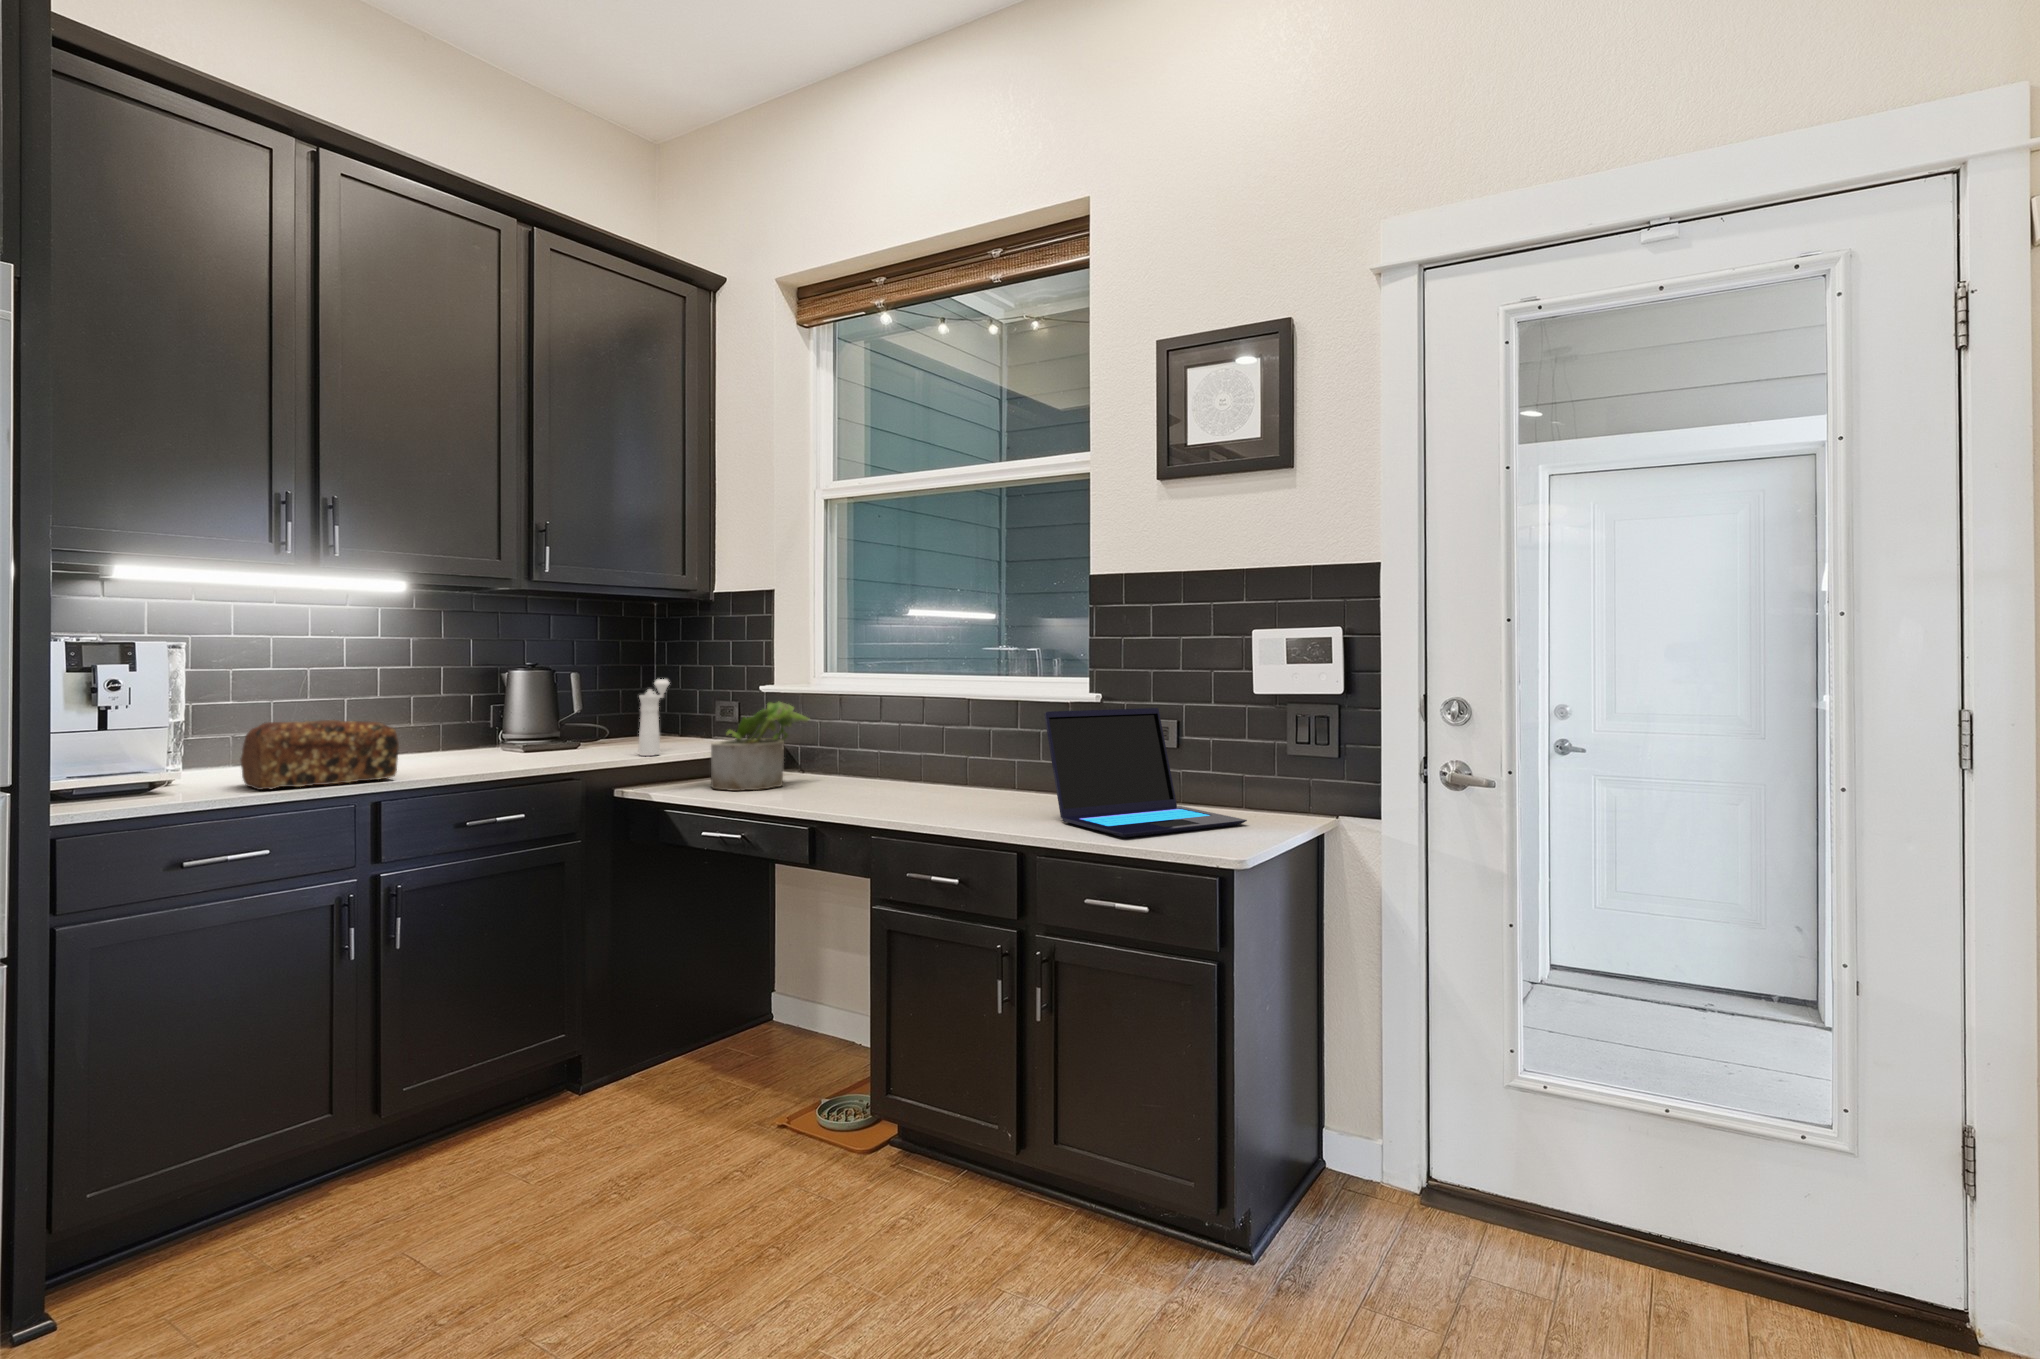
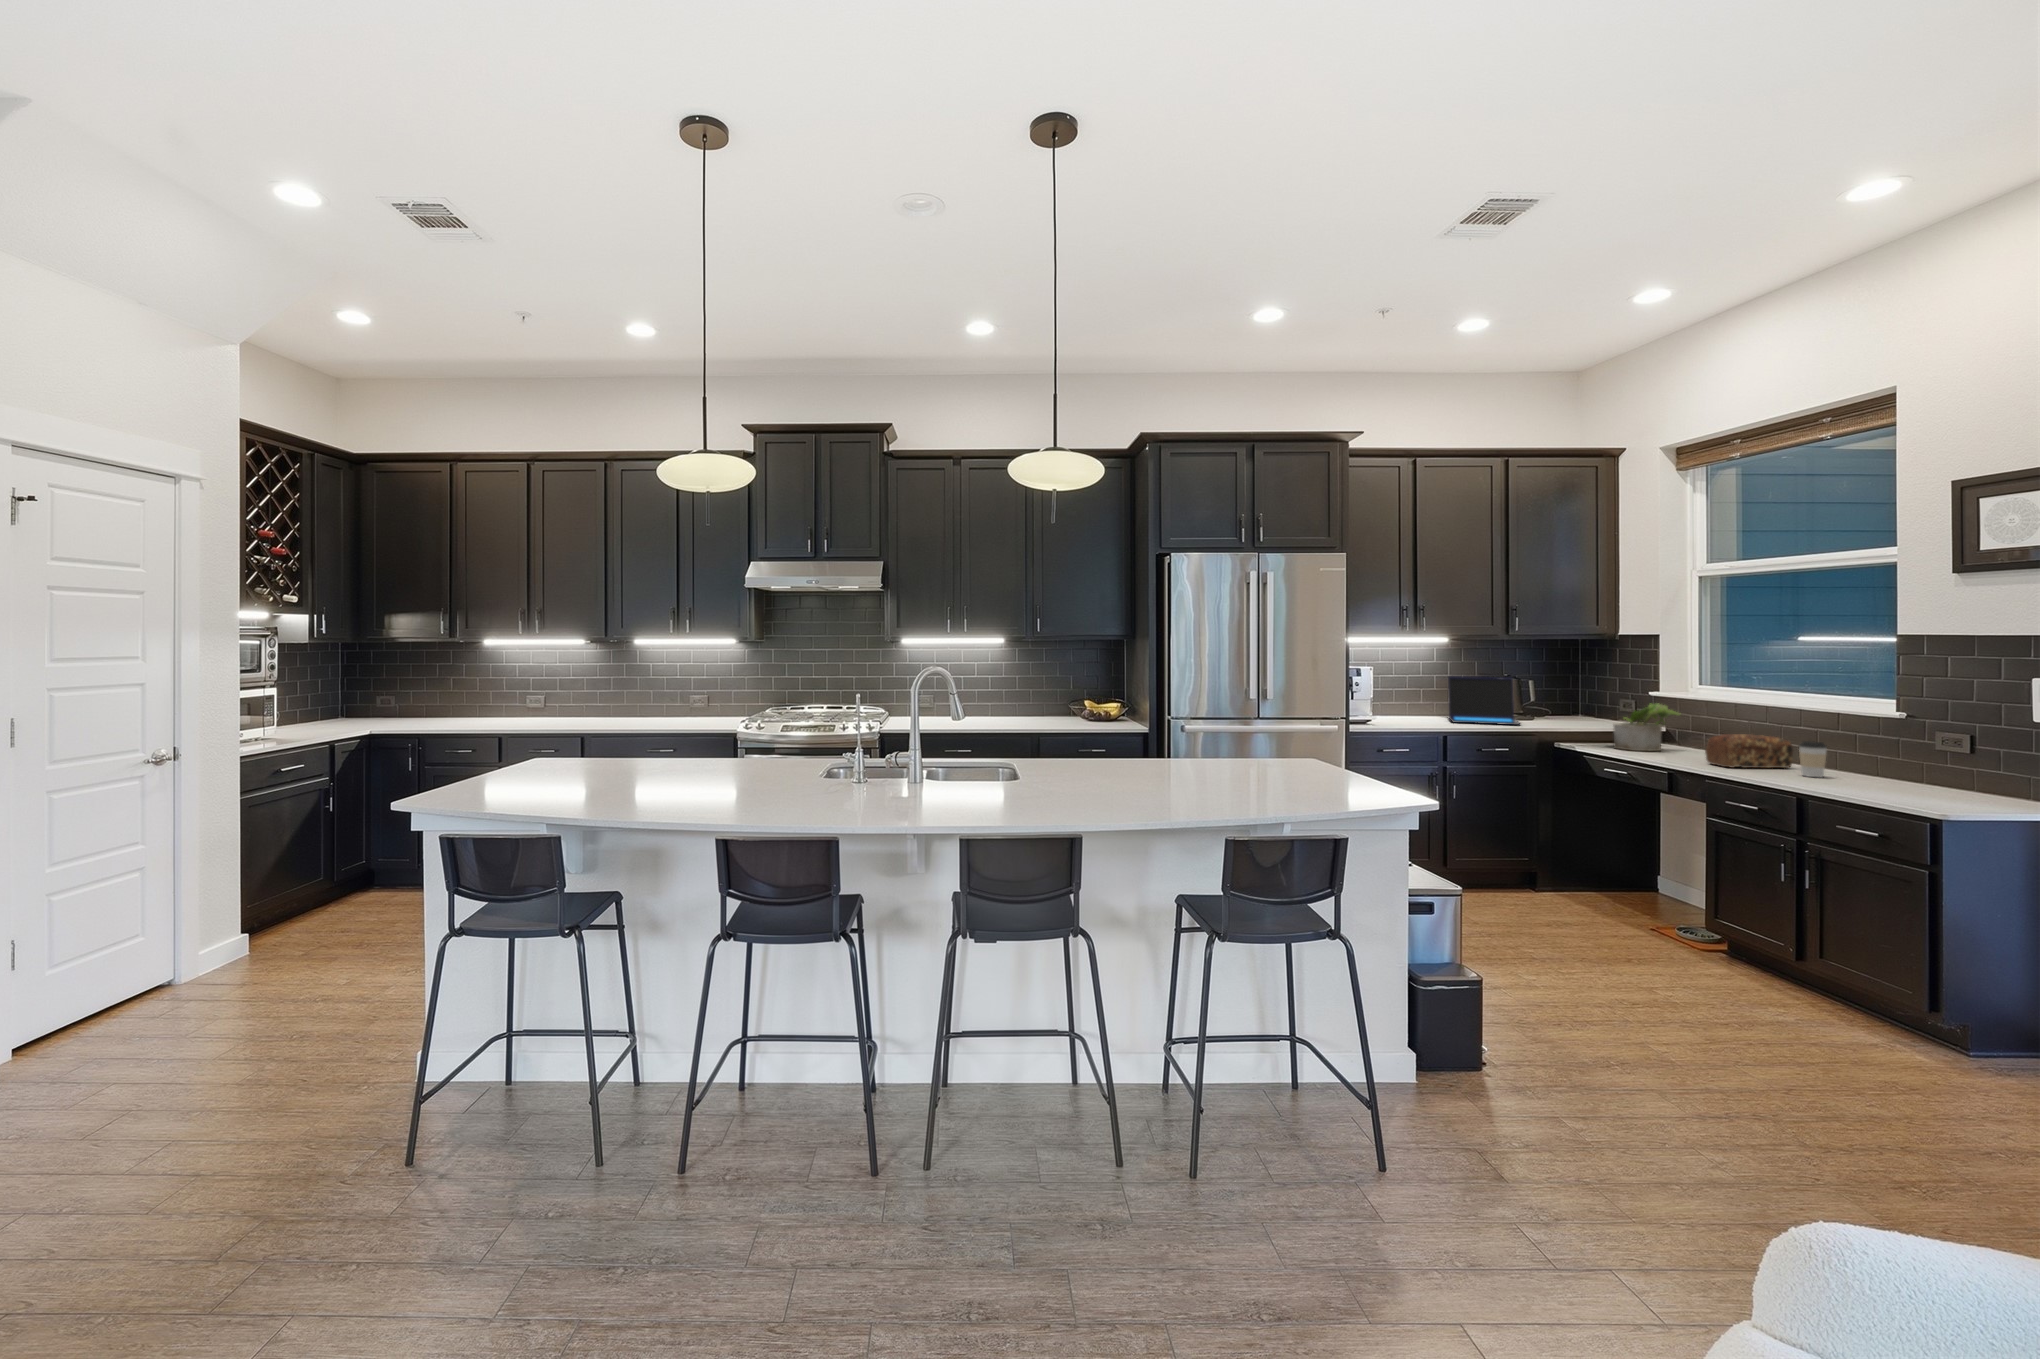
pepper mill: present [639,679,669,756] -> none [1570,686,1589,727]
laptop: present [1044,708,1247,838] -> present [1448,676,1520,725]
bread loaf: present [240,720,399,790] -> present [1705,734,1793,768]
coffee cup: none [989,749,1024,809] -> present [1799,741,1827,777]

